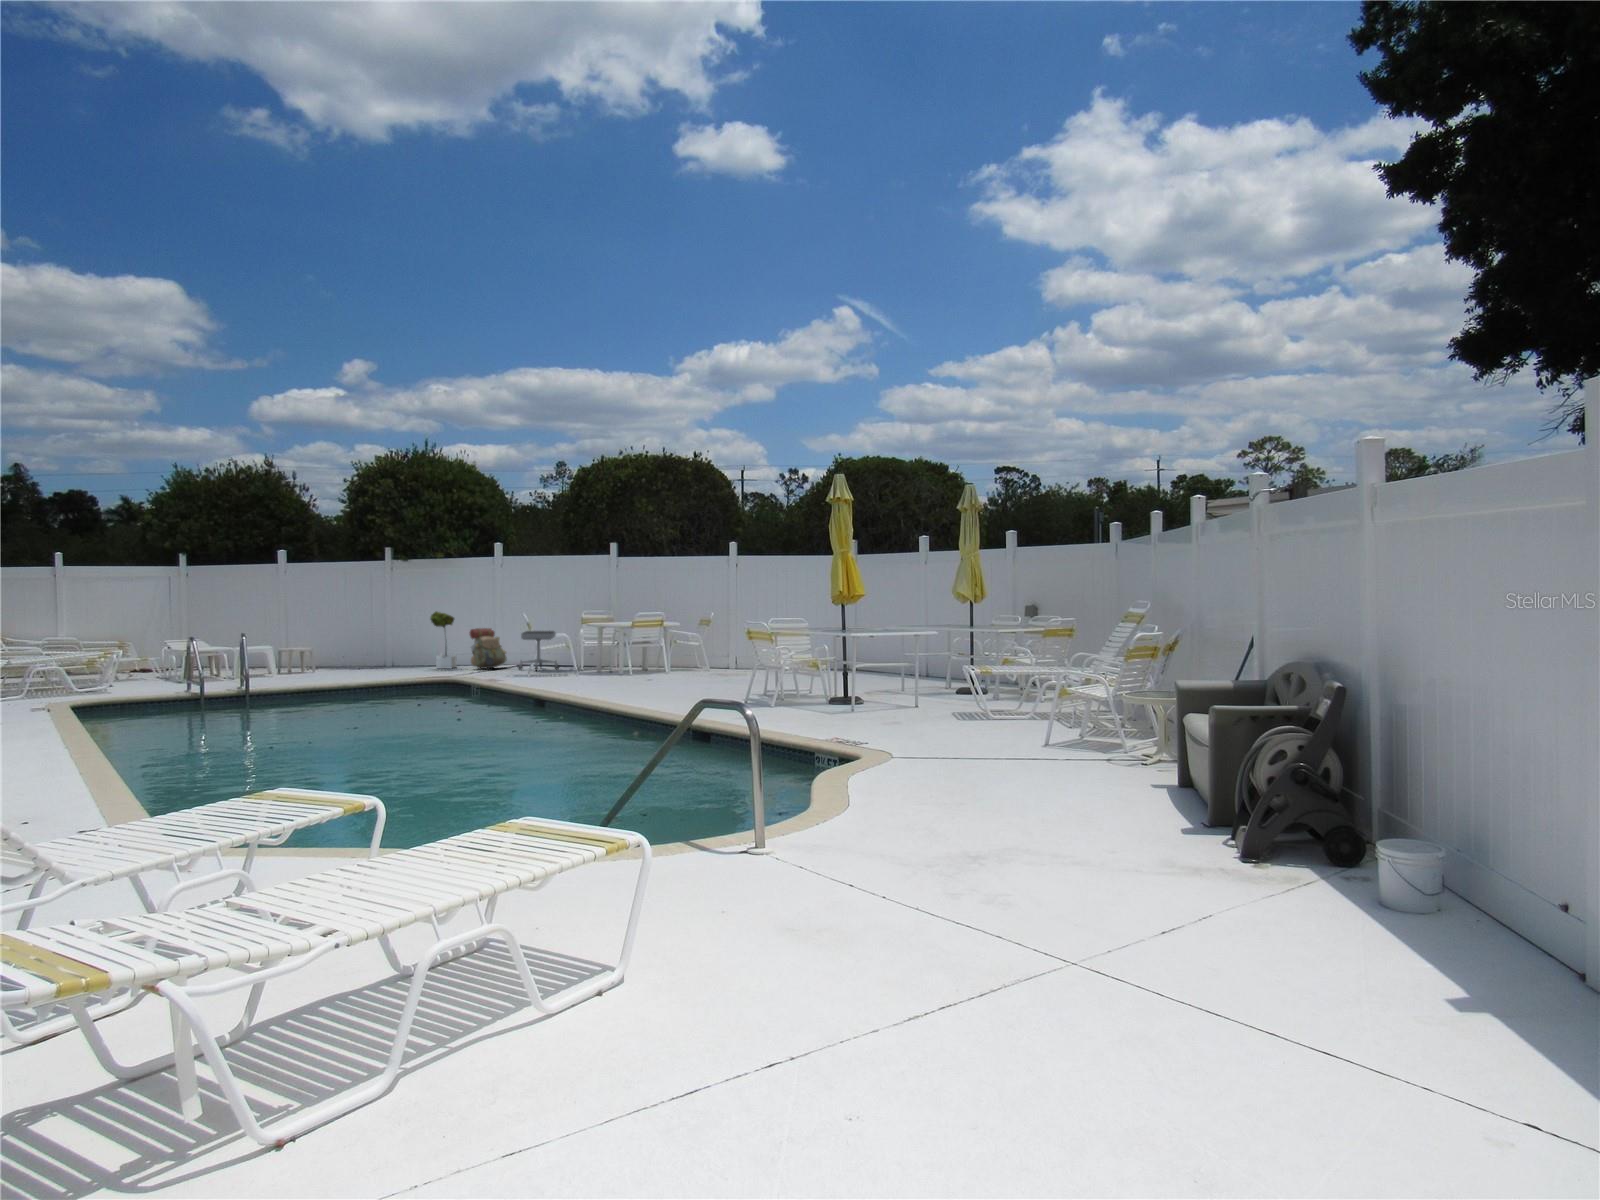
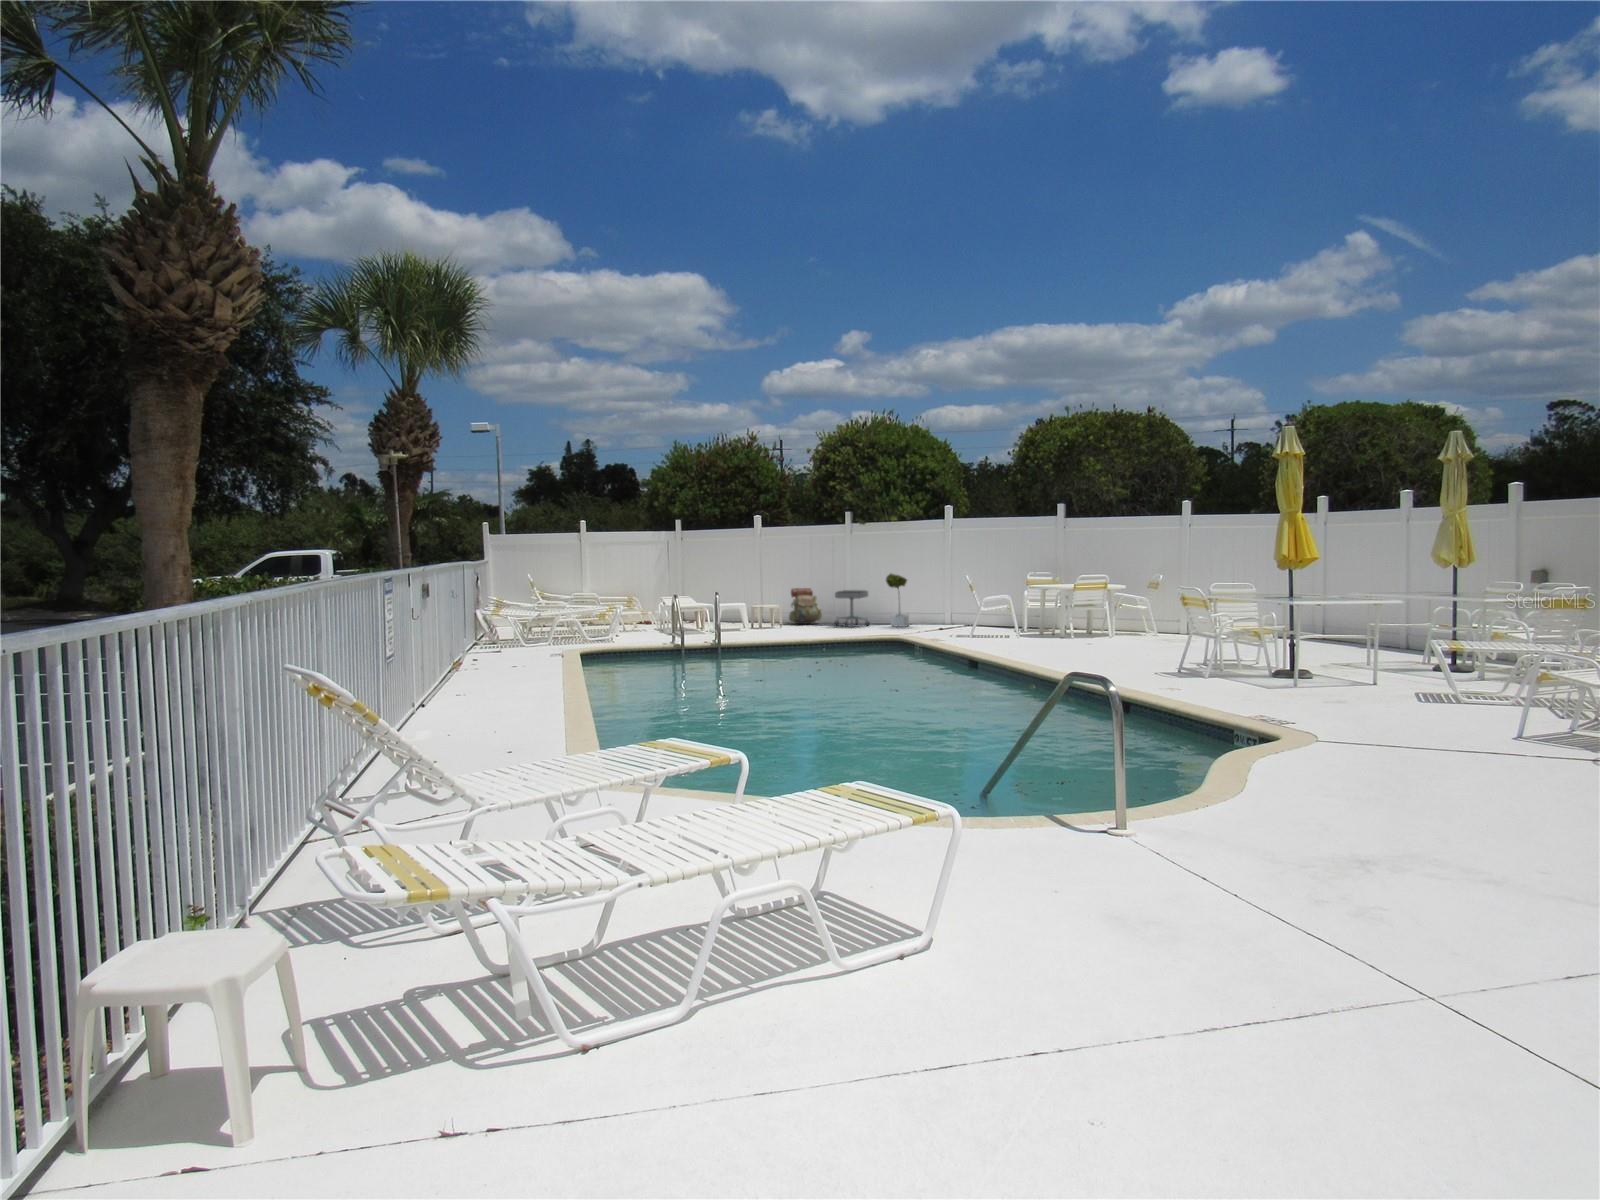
backpack: present [470,628,507,669] -> present [789,588,822,624]
stool: present [518,631,559,671] -> present [834,590,870,627]

